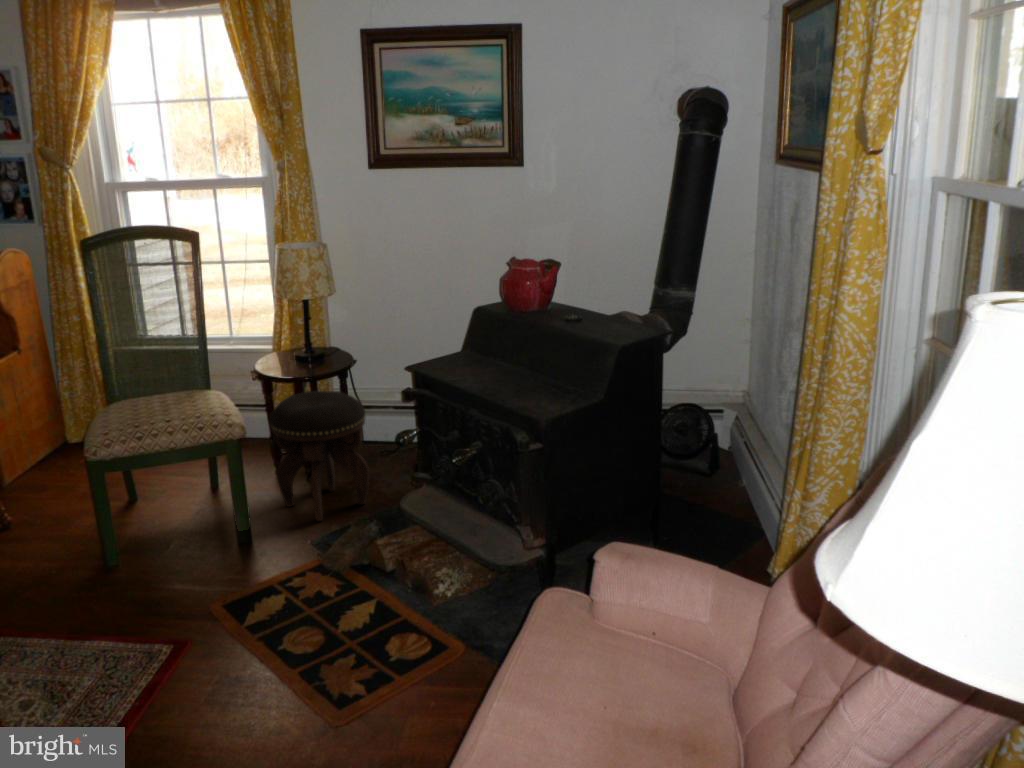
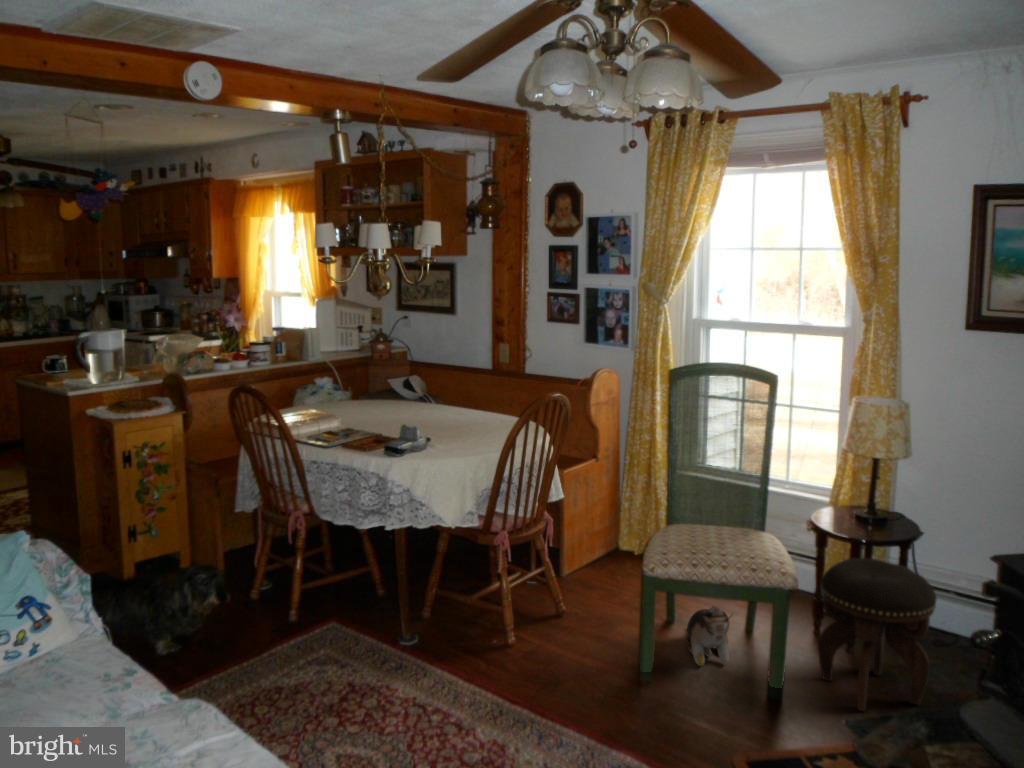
plush toy: none [154,466,200,527] -> present [686,606,732,666]

